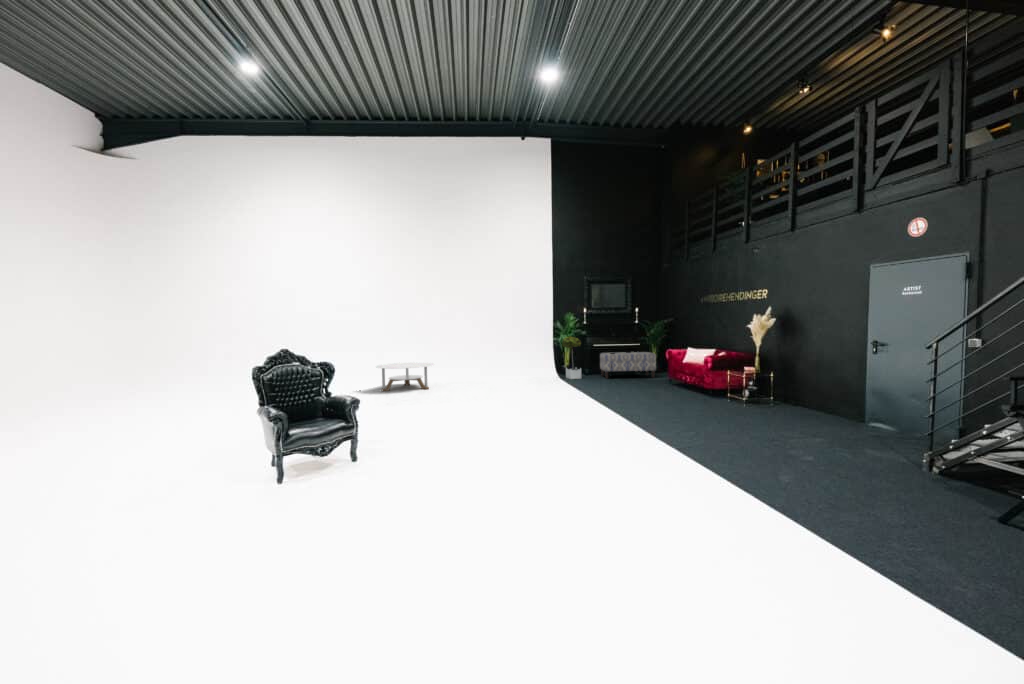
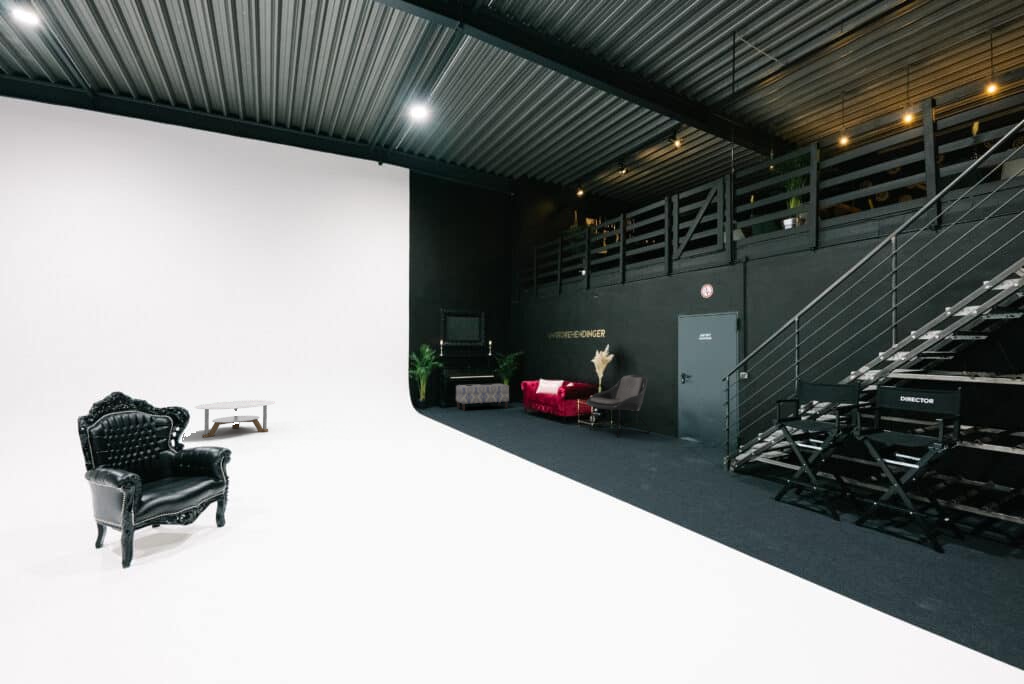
potted tree: present [562,336,581,379] -> none [419,369,439,413]
lounge chair: none [738,341,825,415] -> present [586,374,651,437]

